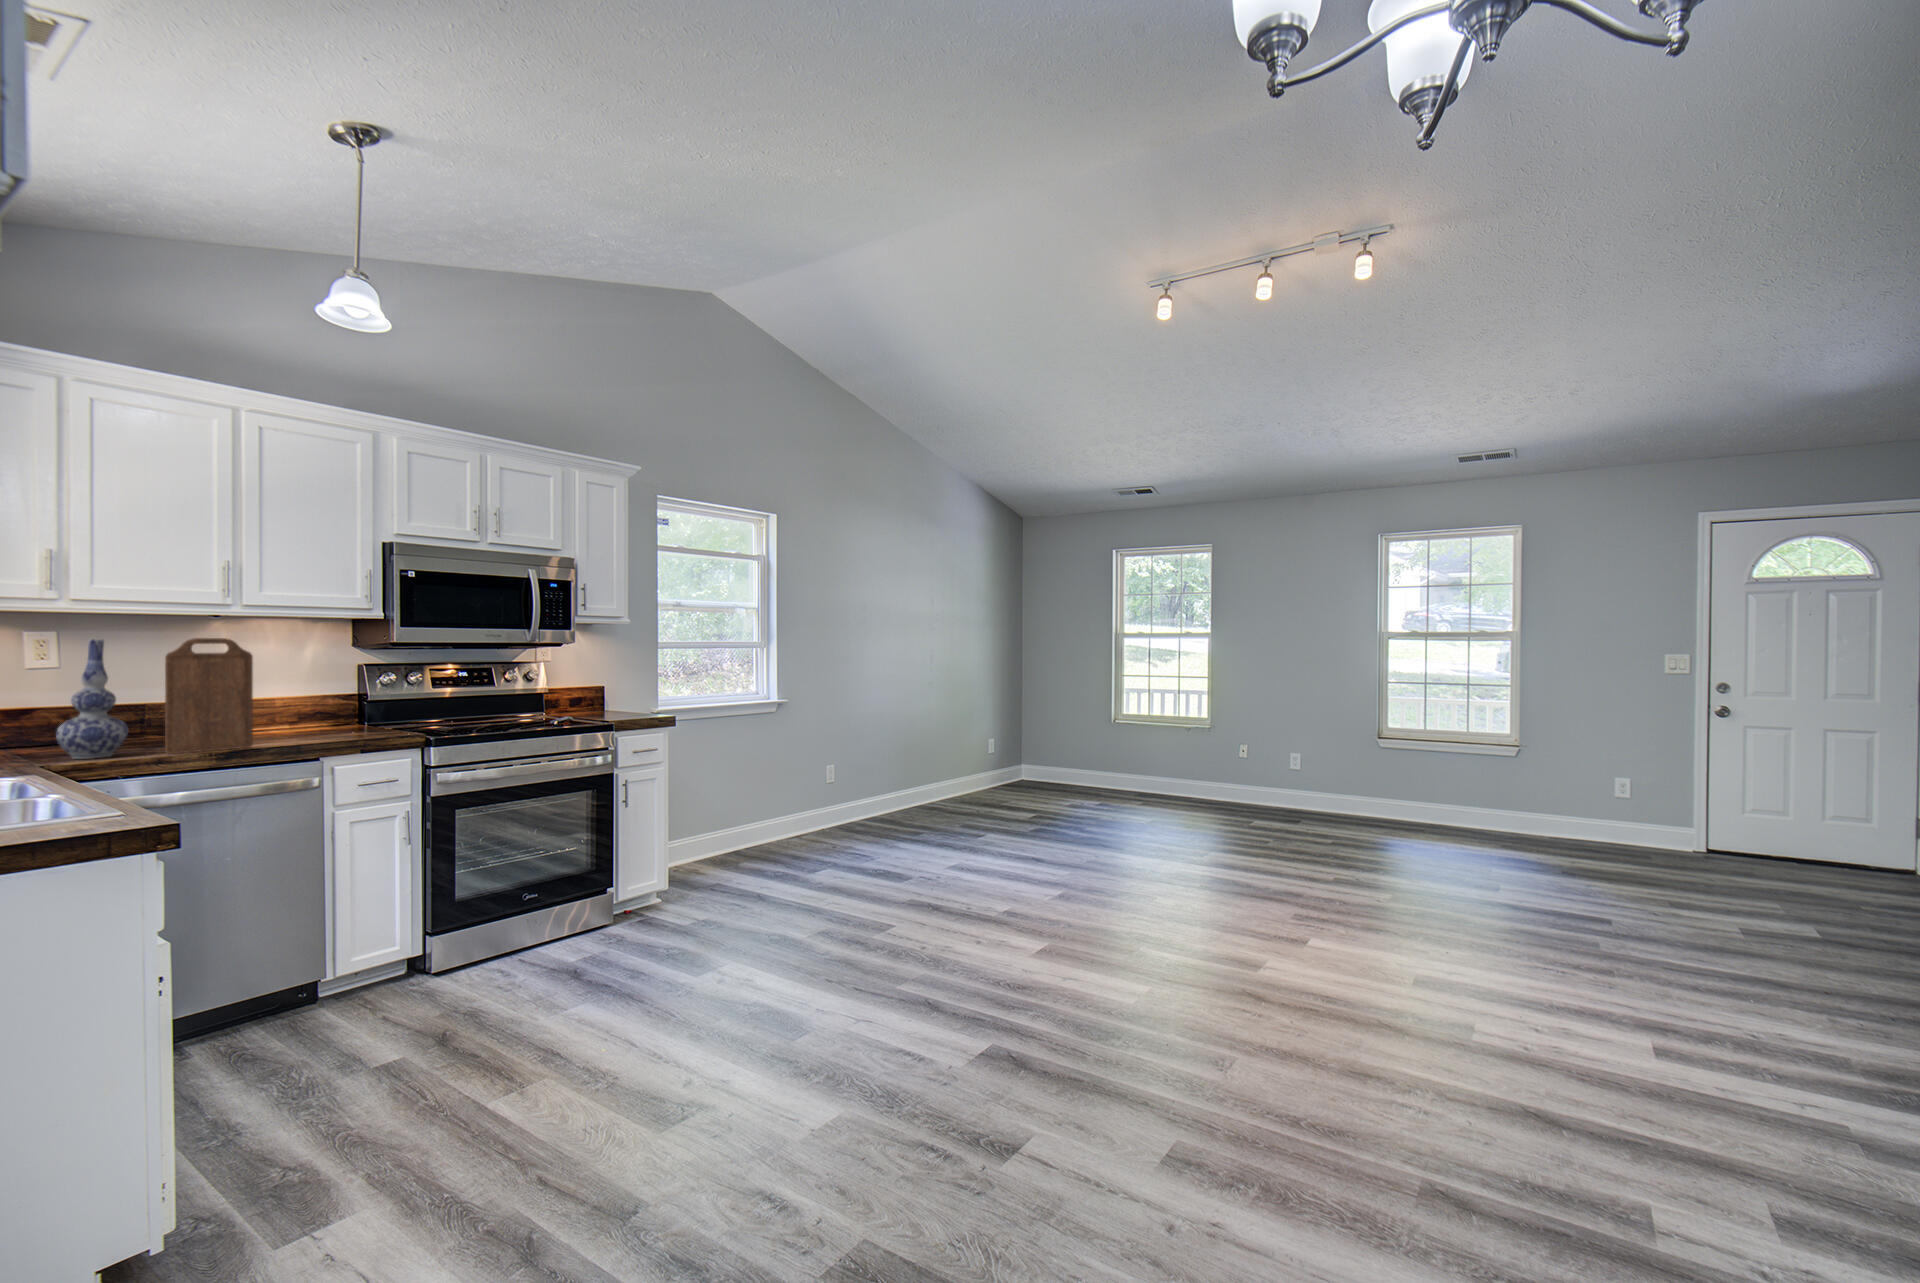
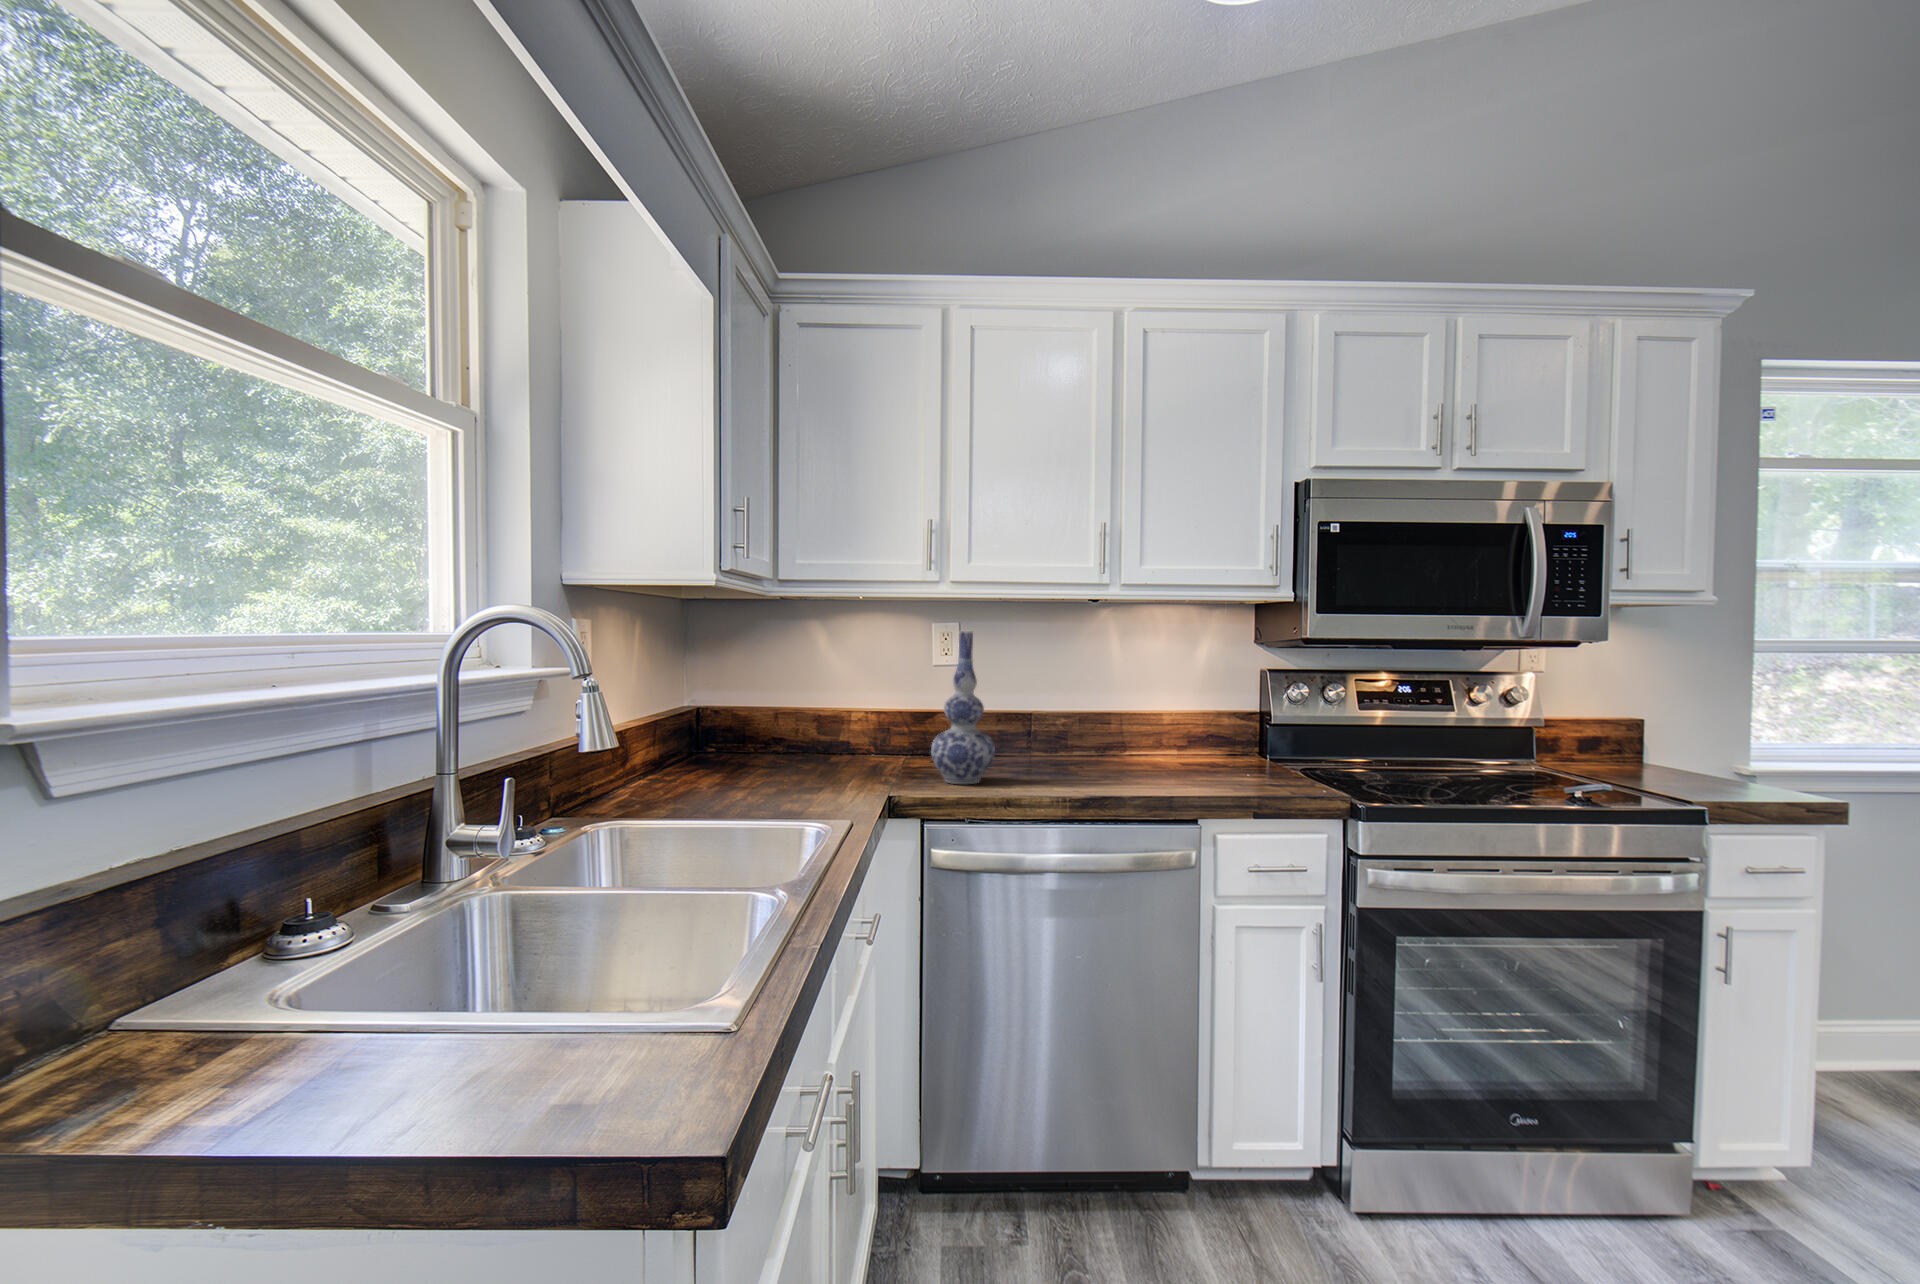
cutting board: present [165,638,253,754] -> none [1025,631,1120,791]

